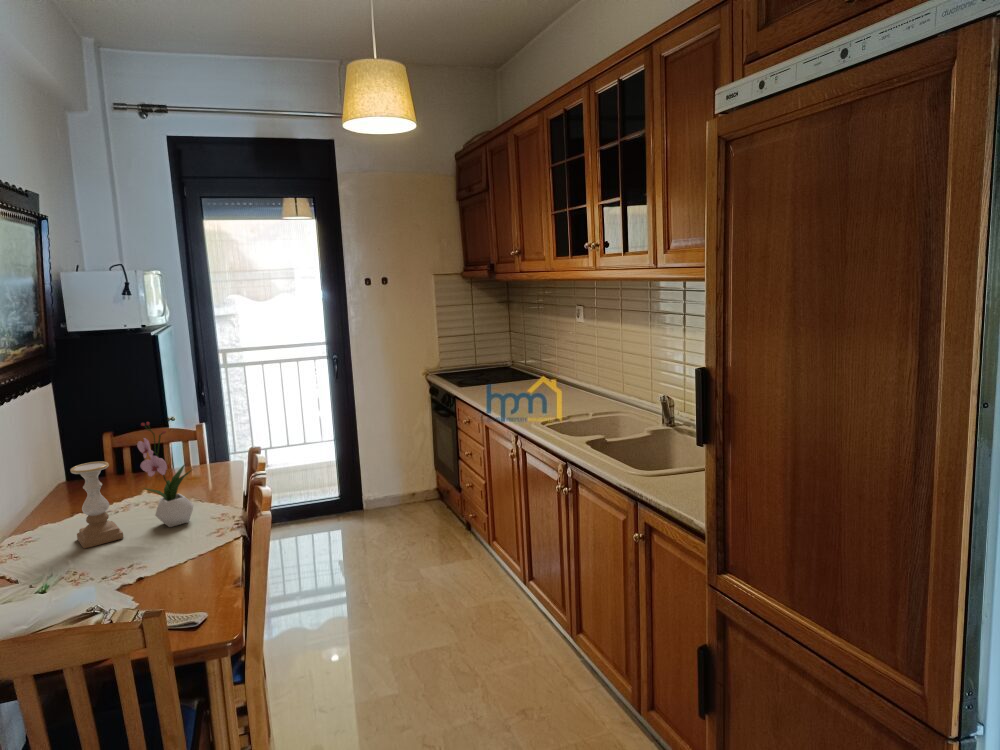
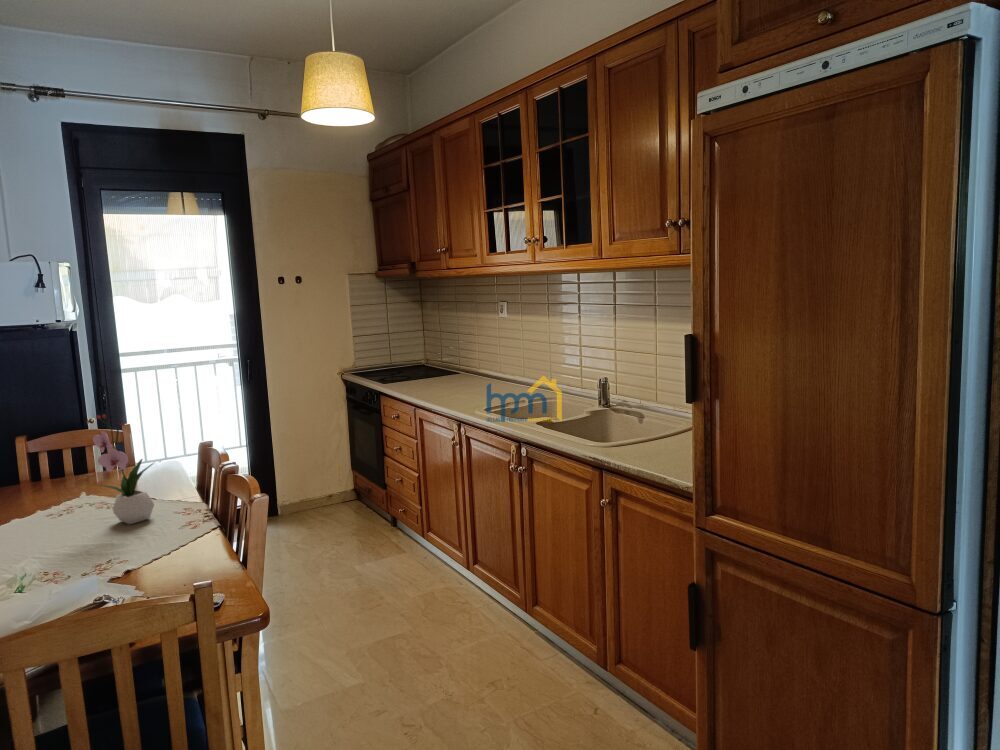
candle holder: present [70,461,124,549] -> none [22,457,82,550]

